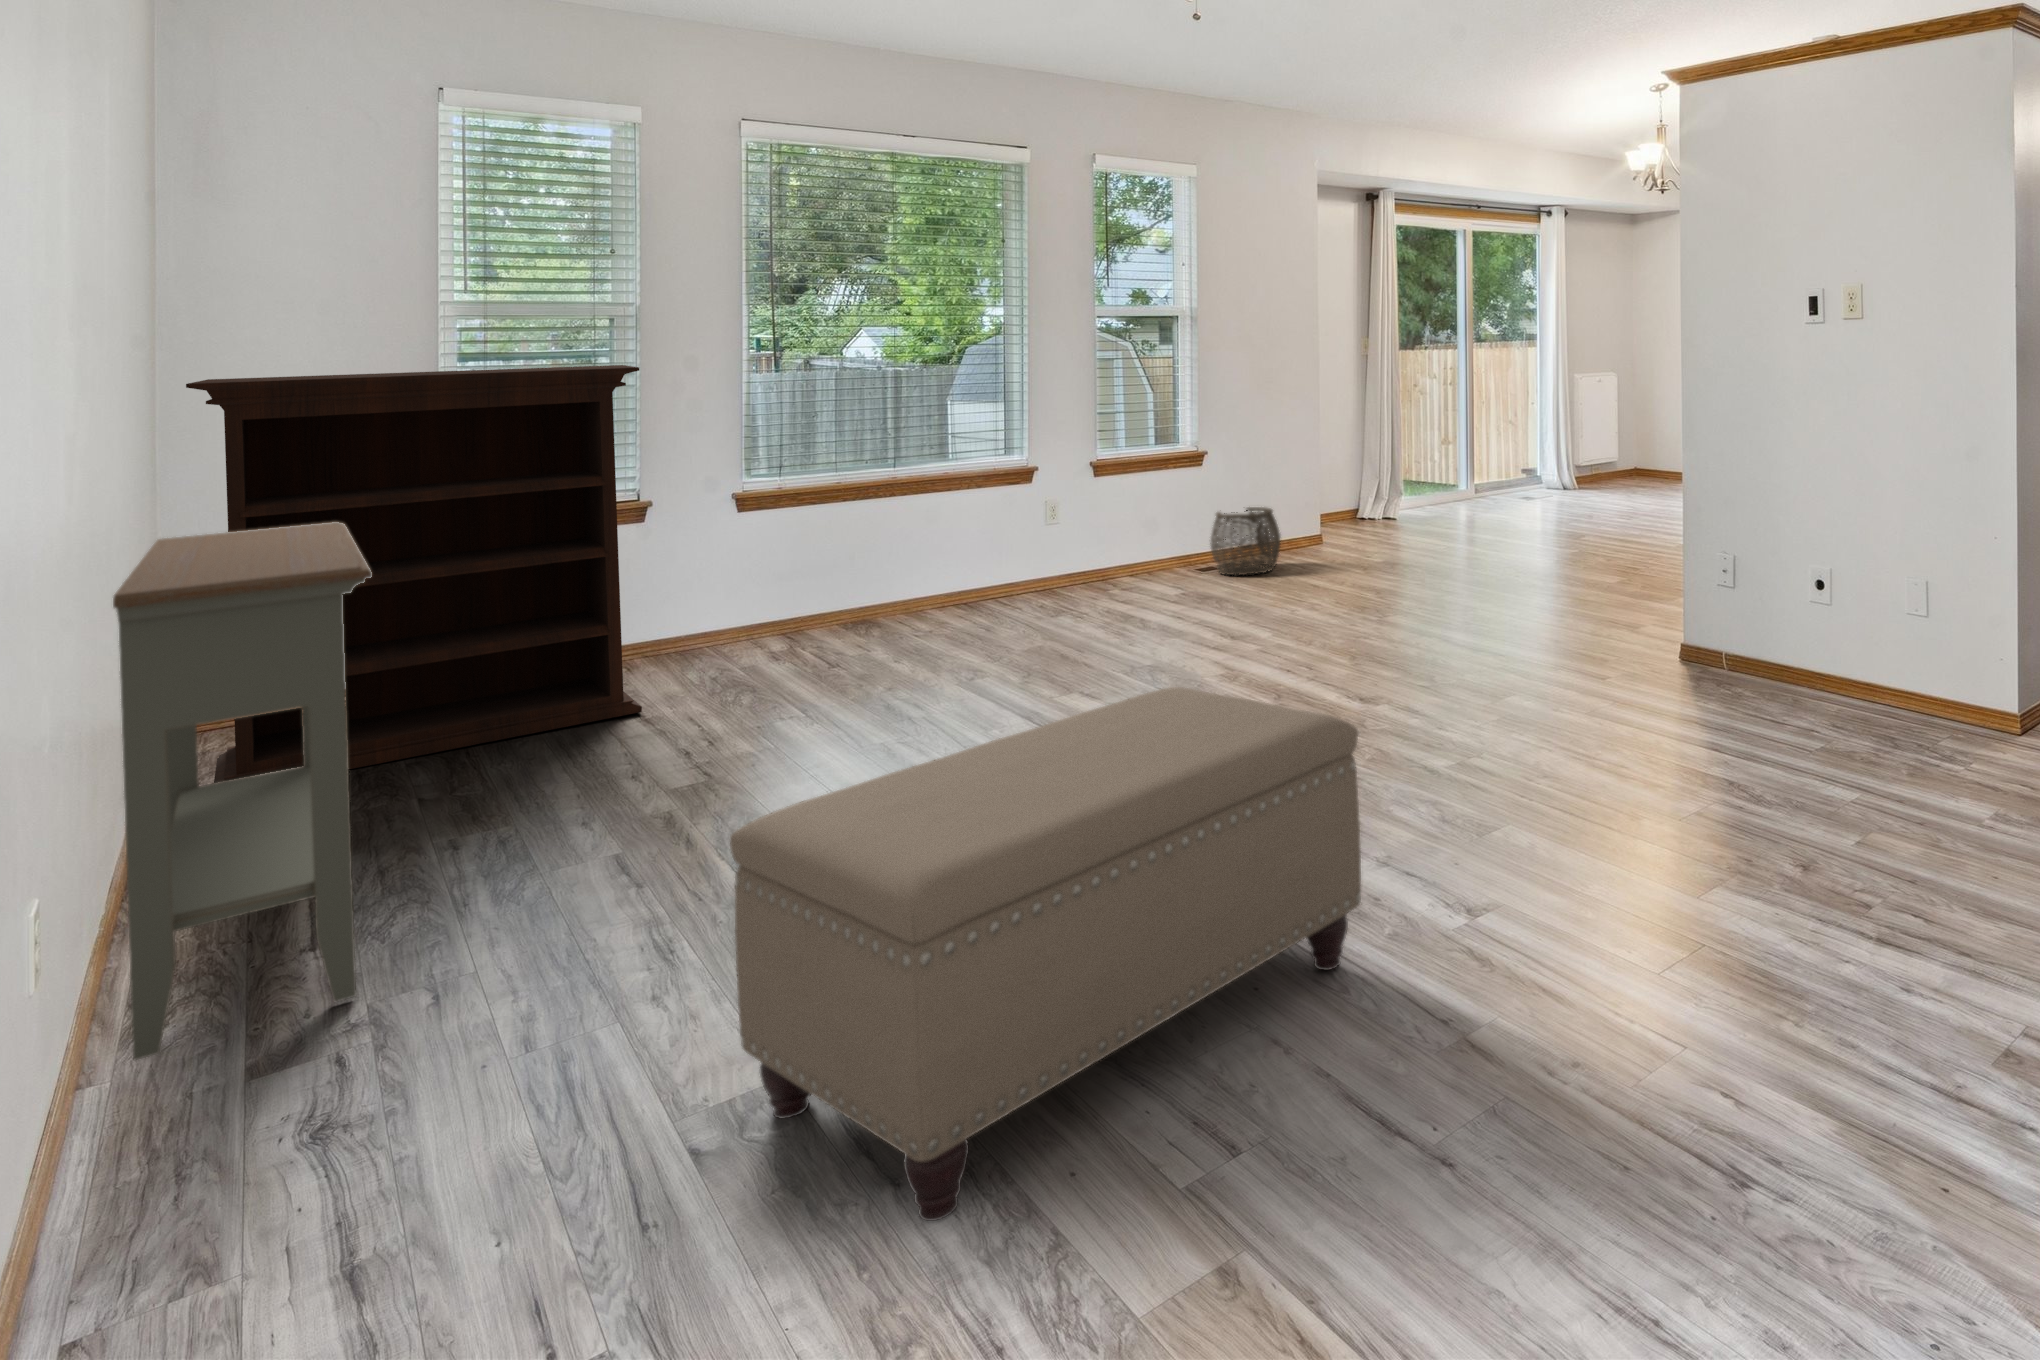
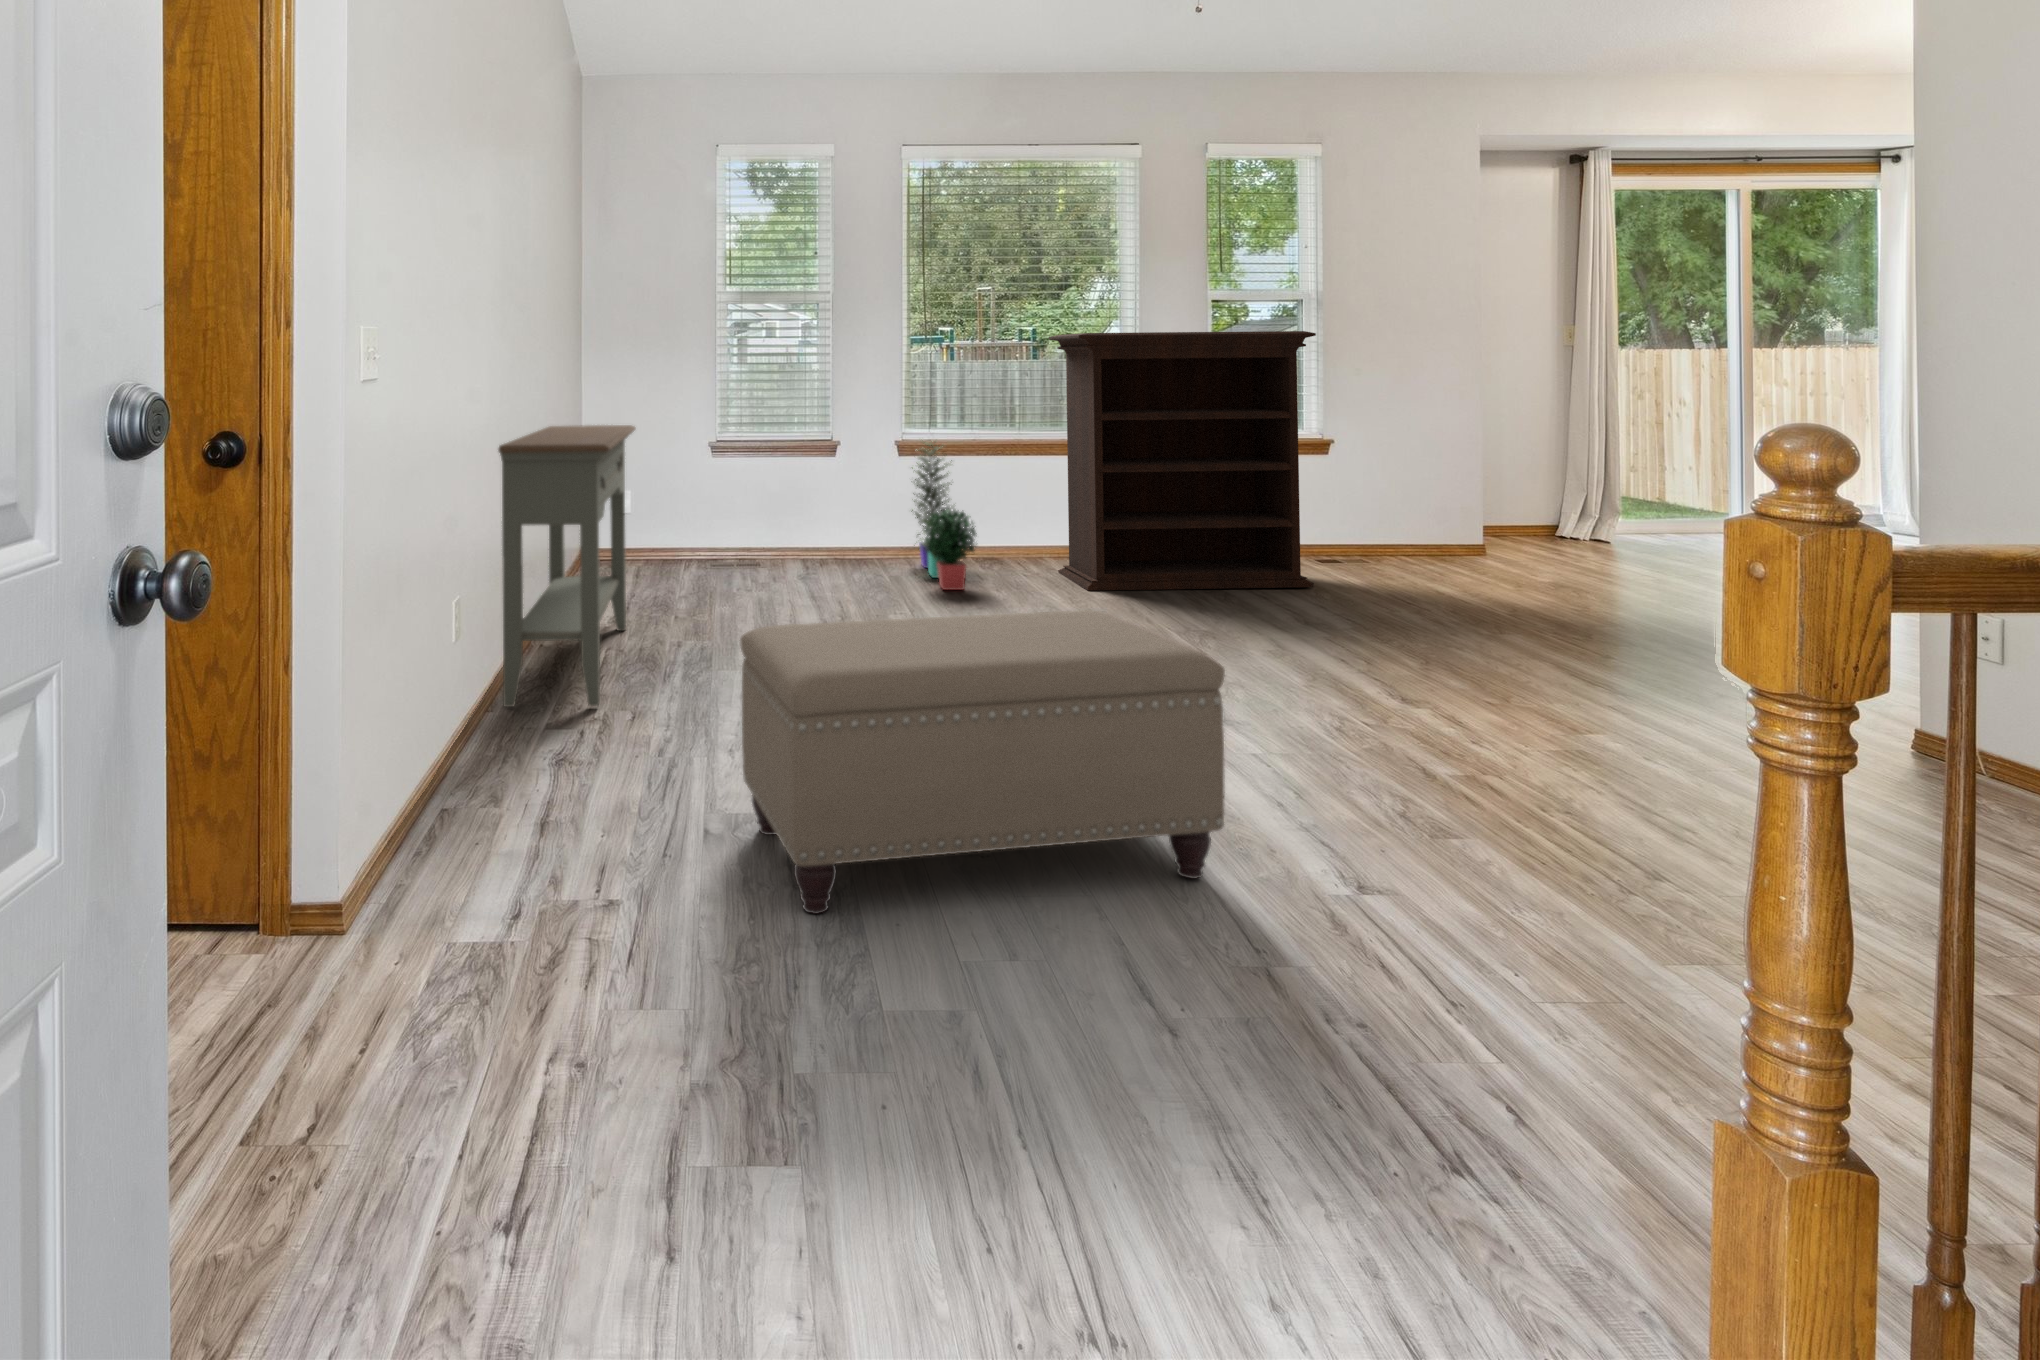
bookshelf: present [186,365,642,783] -> present [1049,331,1316,591]
potted plant: none [751,491,867,678] -> present [911,441,977,590]
woven basket: present [1210,507,1280,575] -> none [1337,500,1422,571]

